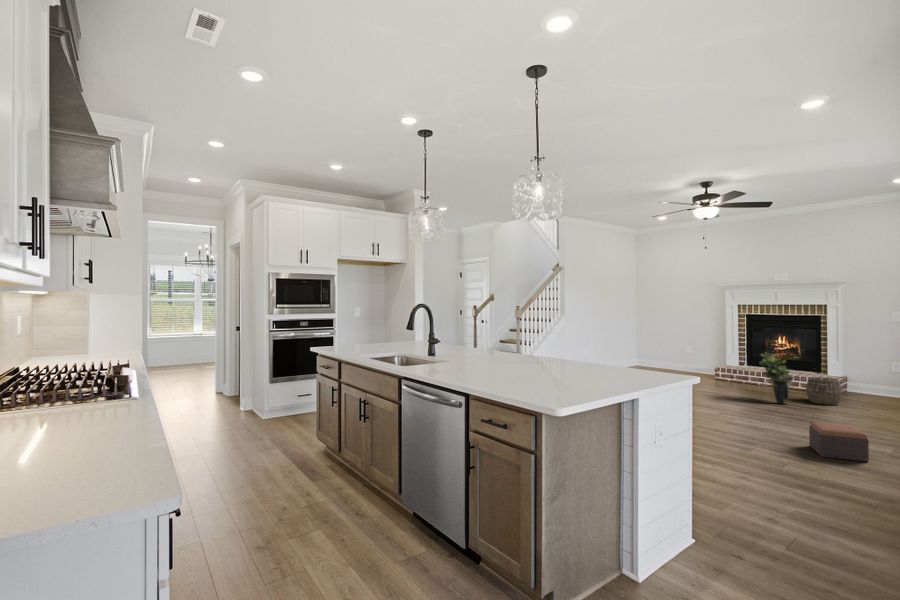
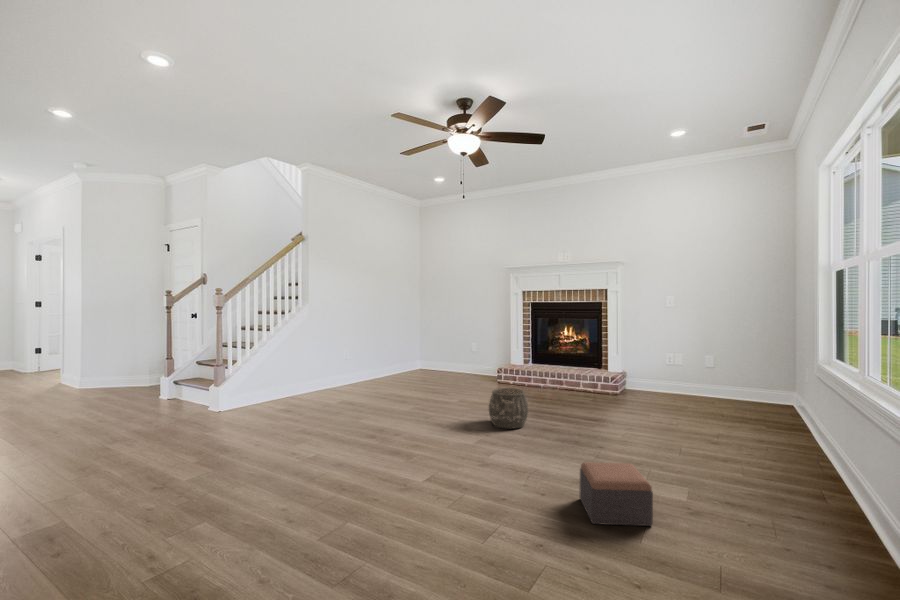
potted plant: present [760,354,793,404] -> none [536,350,573,416]
woven basket: present [806,377,842,405] -> present [489,388,528,429]

